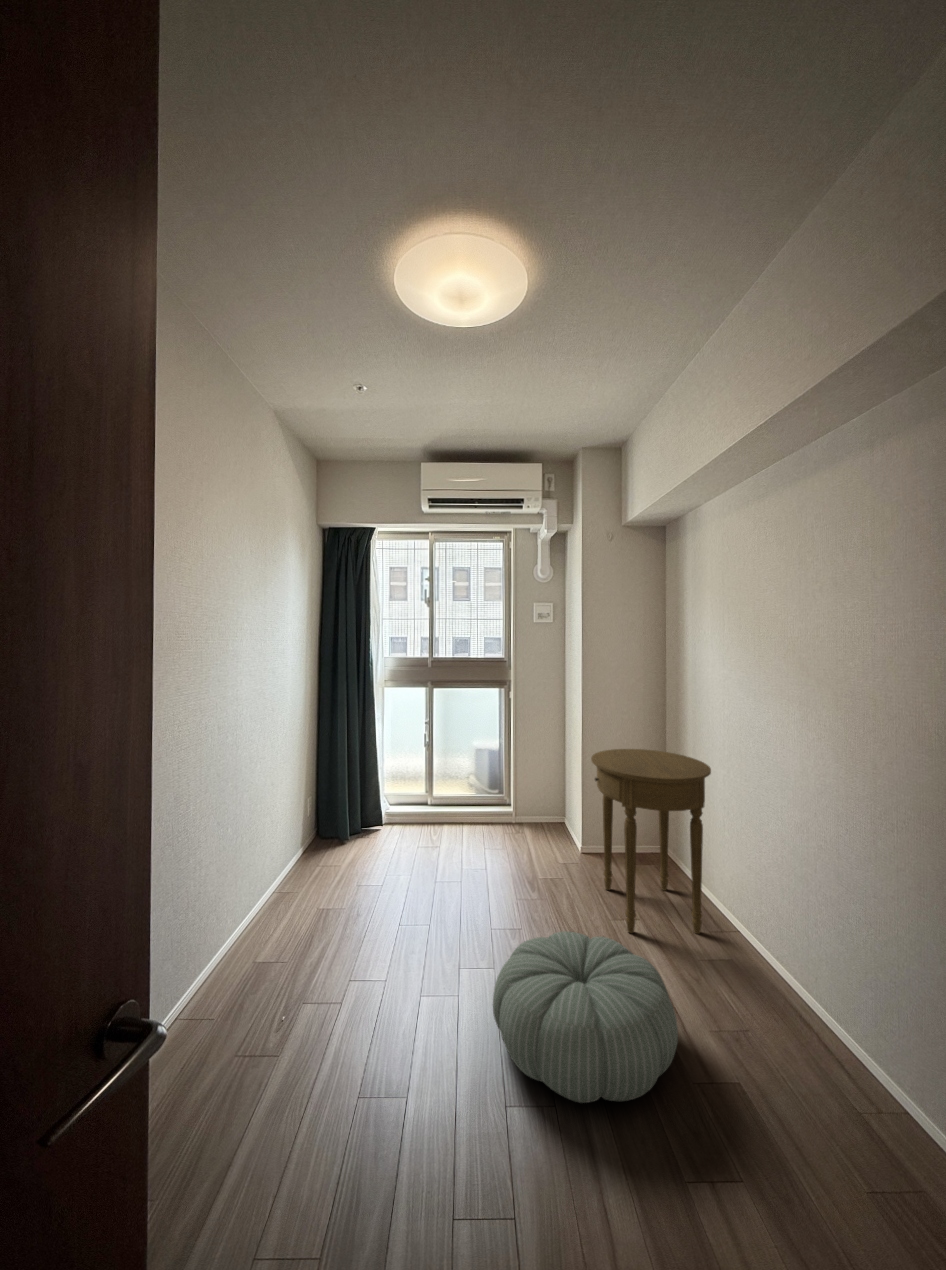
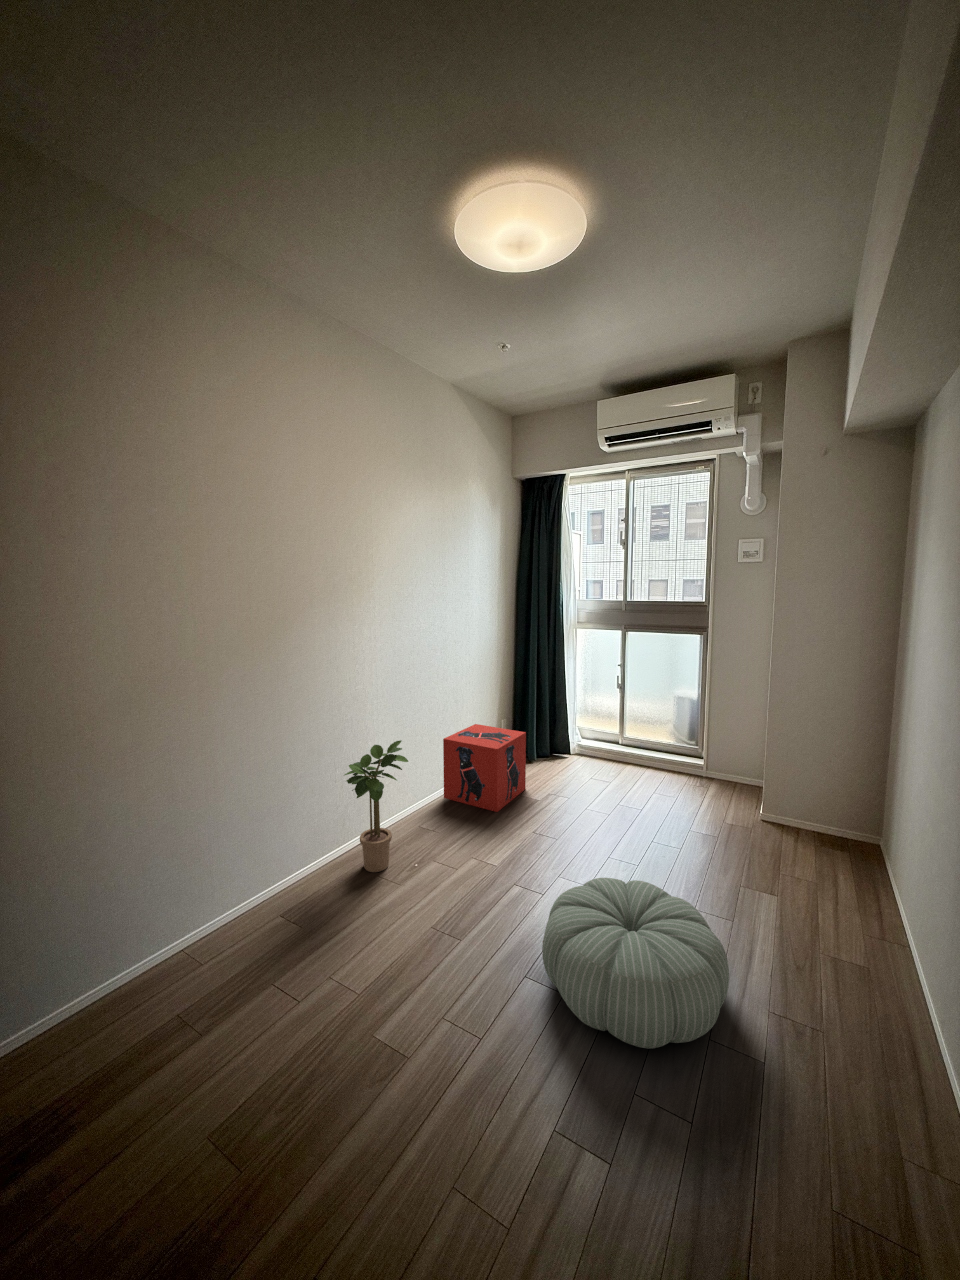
side table: present [591,749,711,934] -> none [744,713,909,944]
storage box: none [261,806,356,910] -> present [443,724,526,812]
potted plant: none [164,839,263,1040] -> present [345,740,408,872]

